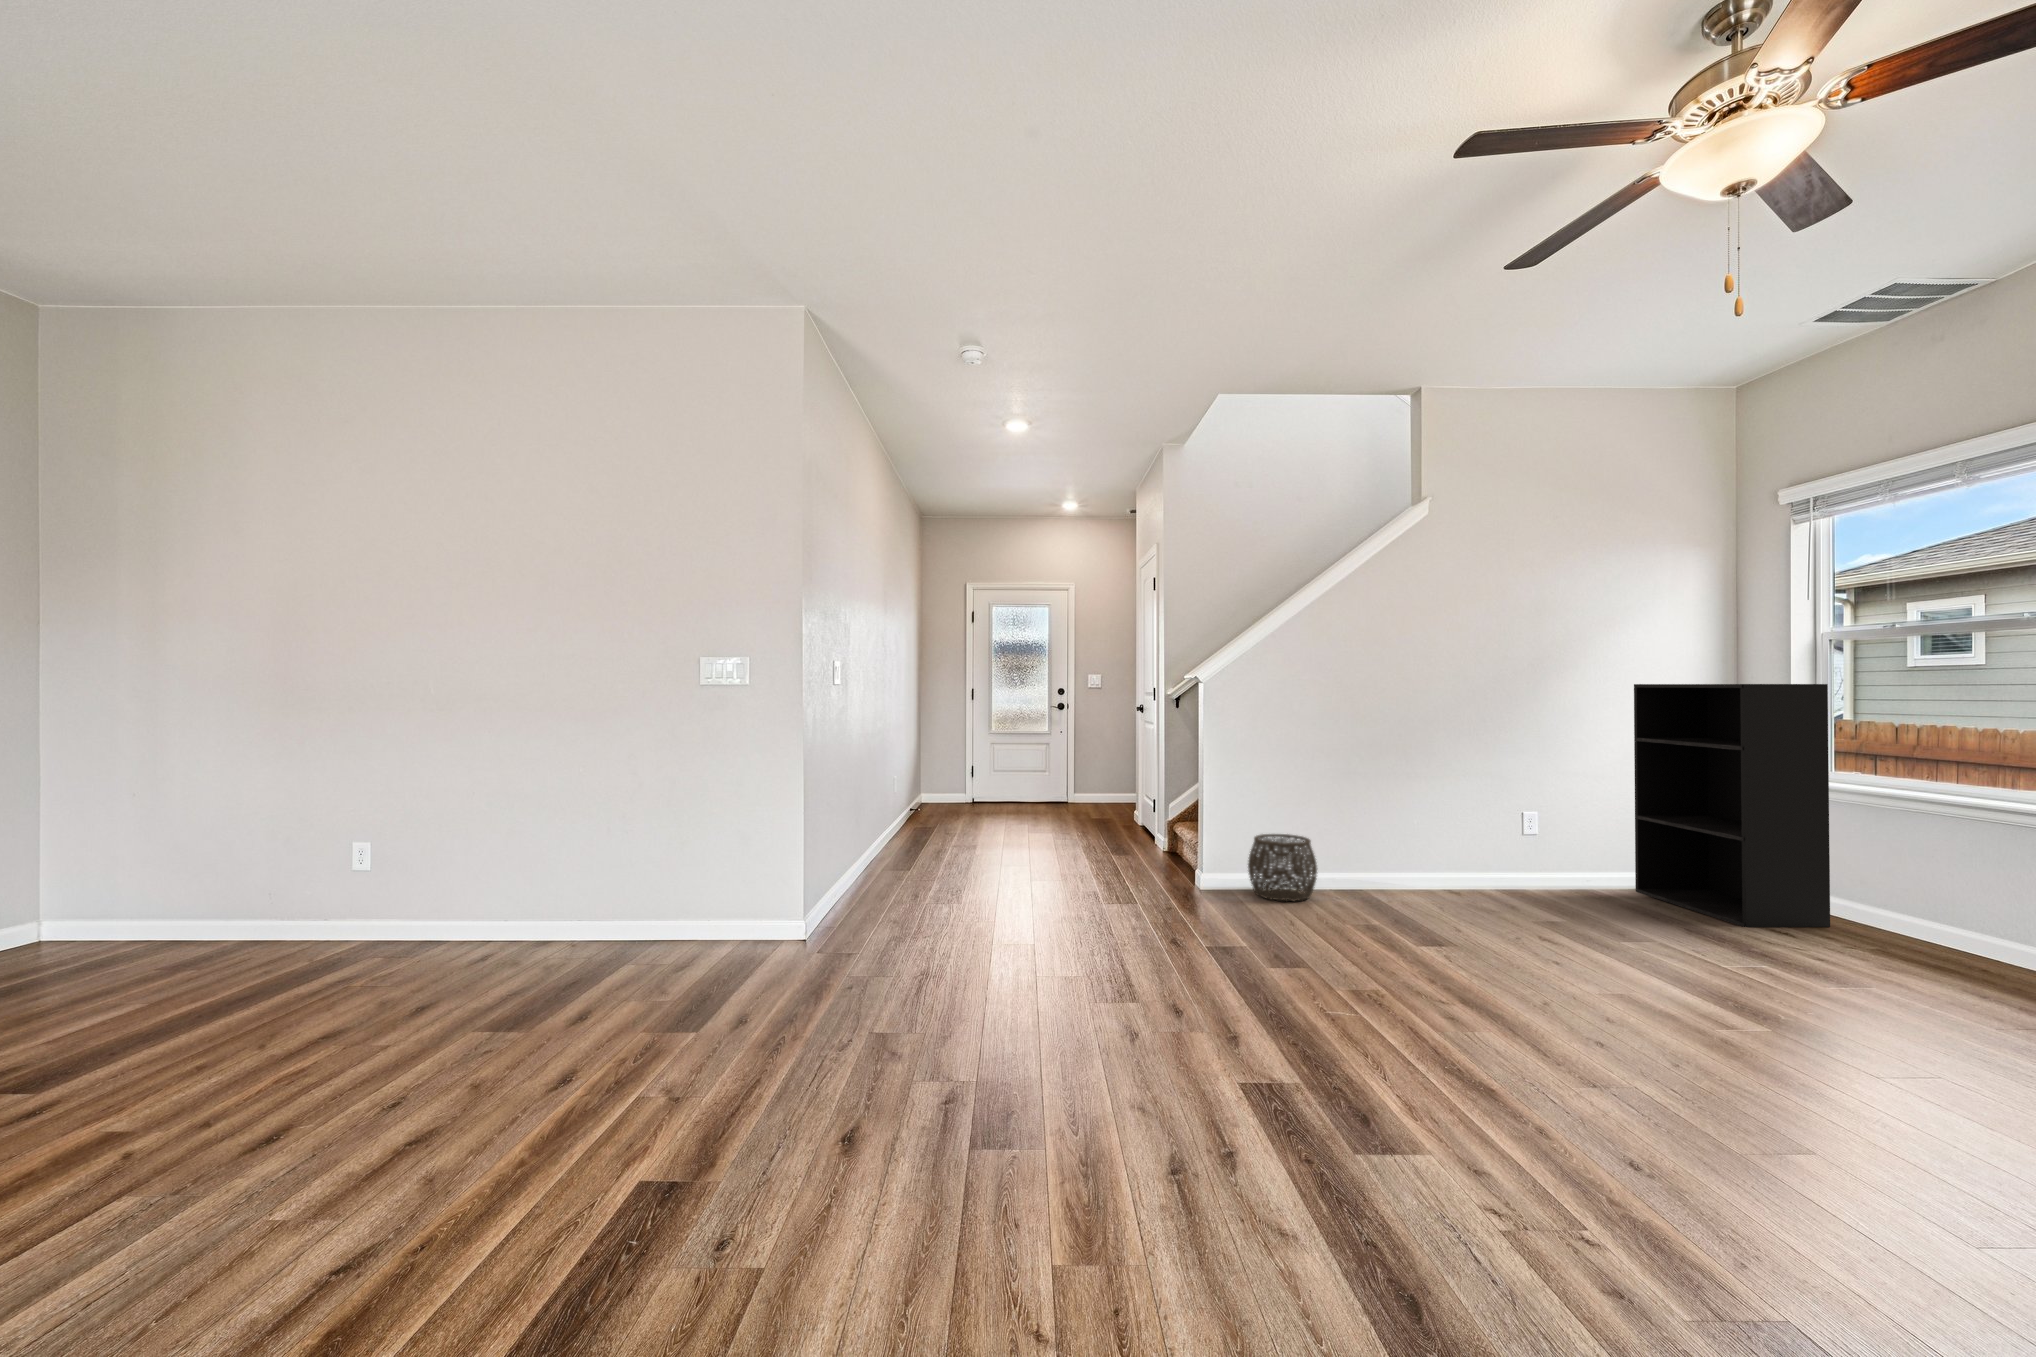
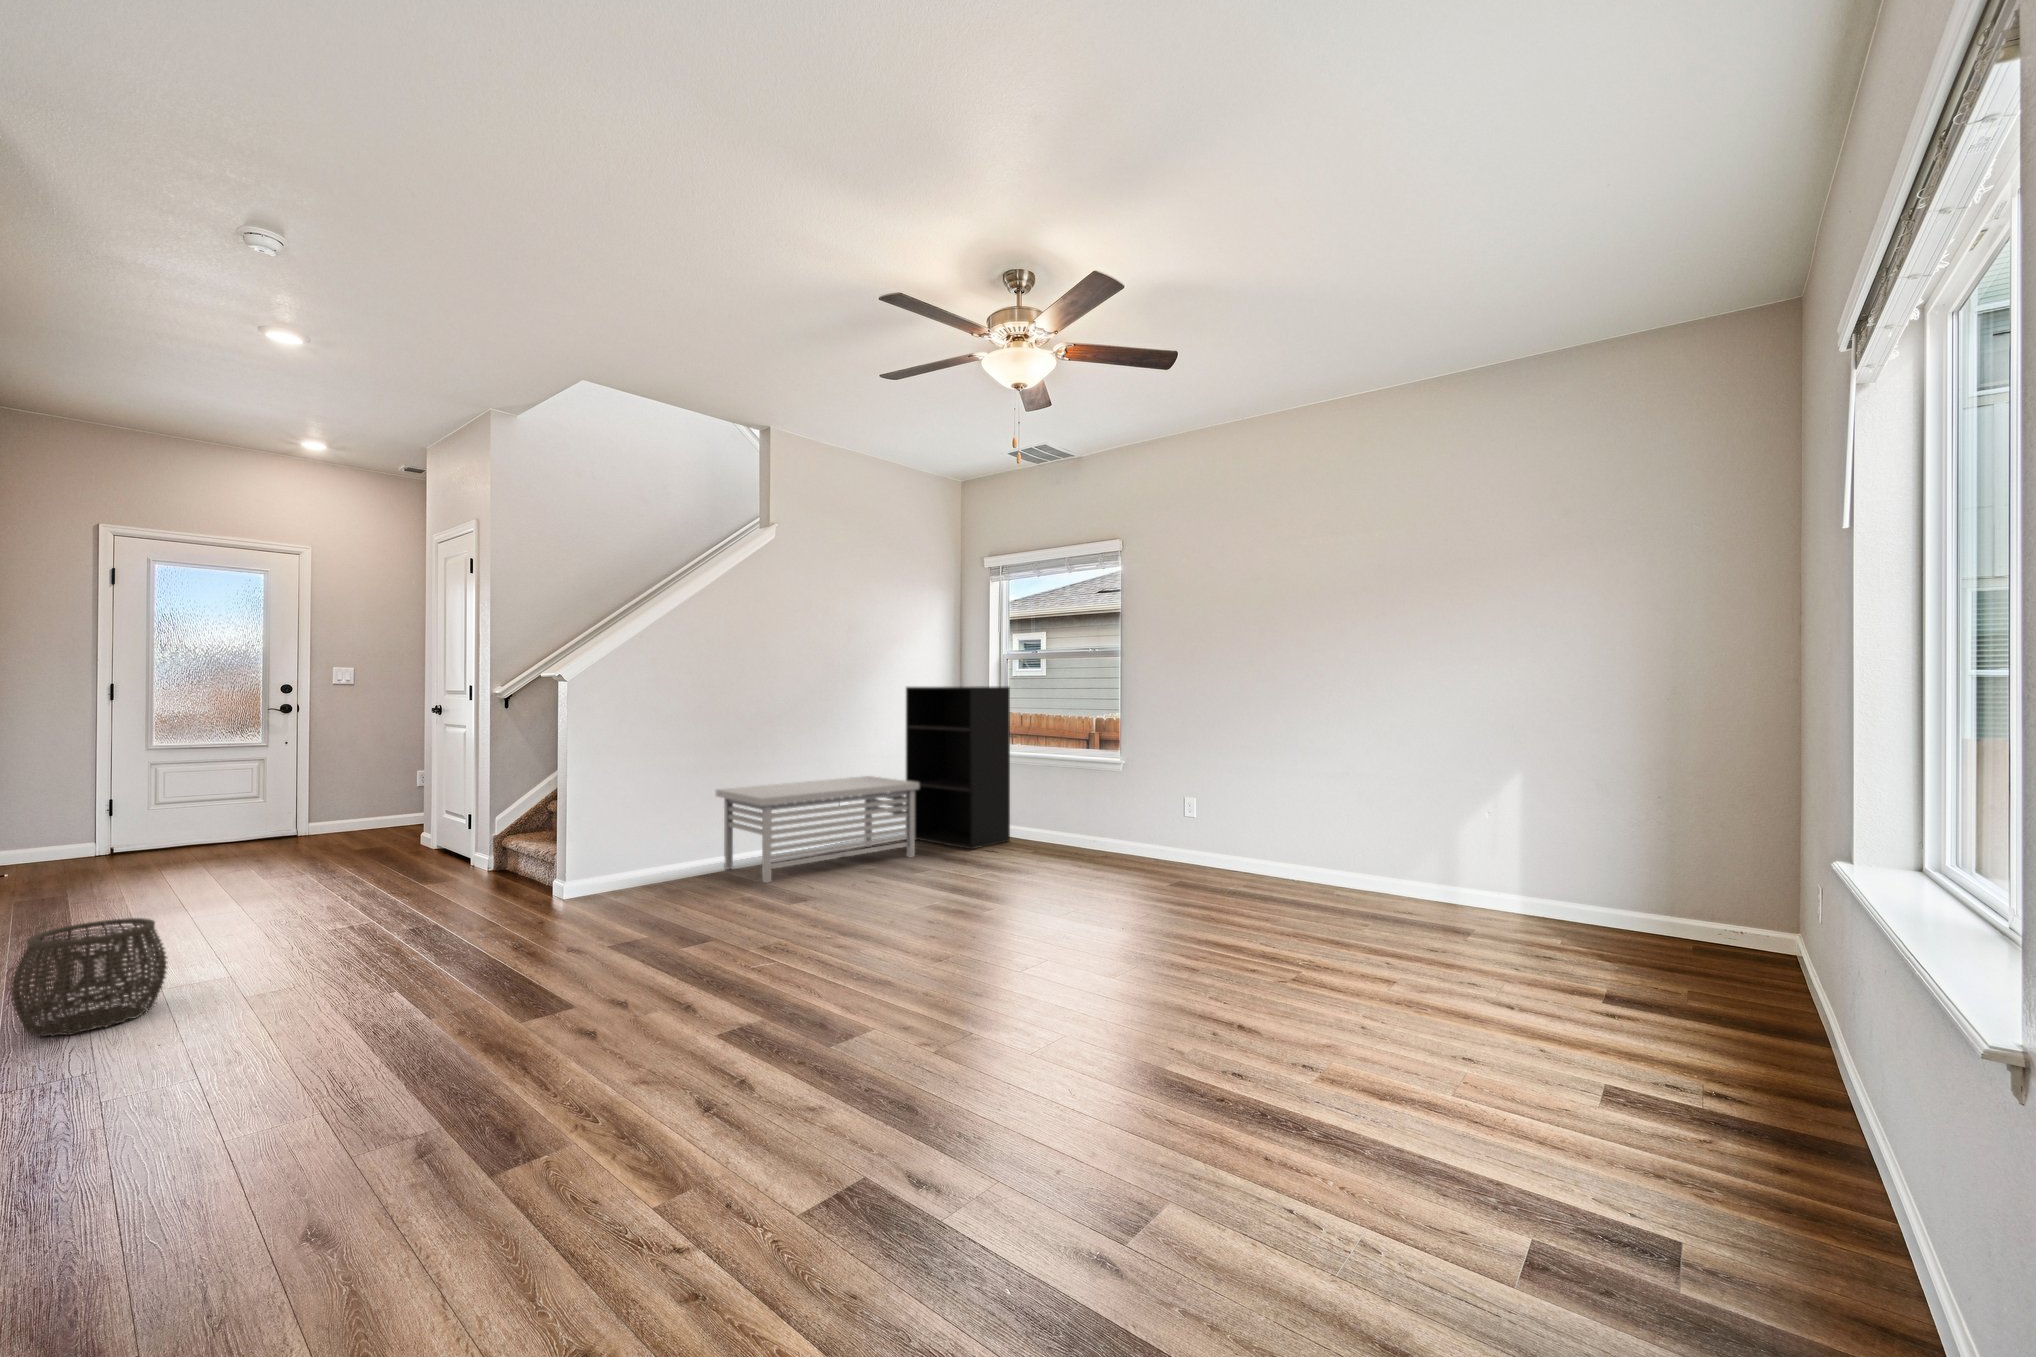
storage bench: none [1358,799,1643,921] -> present [715,776,919,883]
woven basket: present [1248,834,1317,902] -> present [10,918,167,1036]

